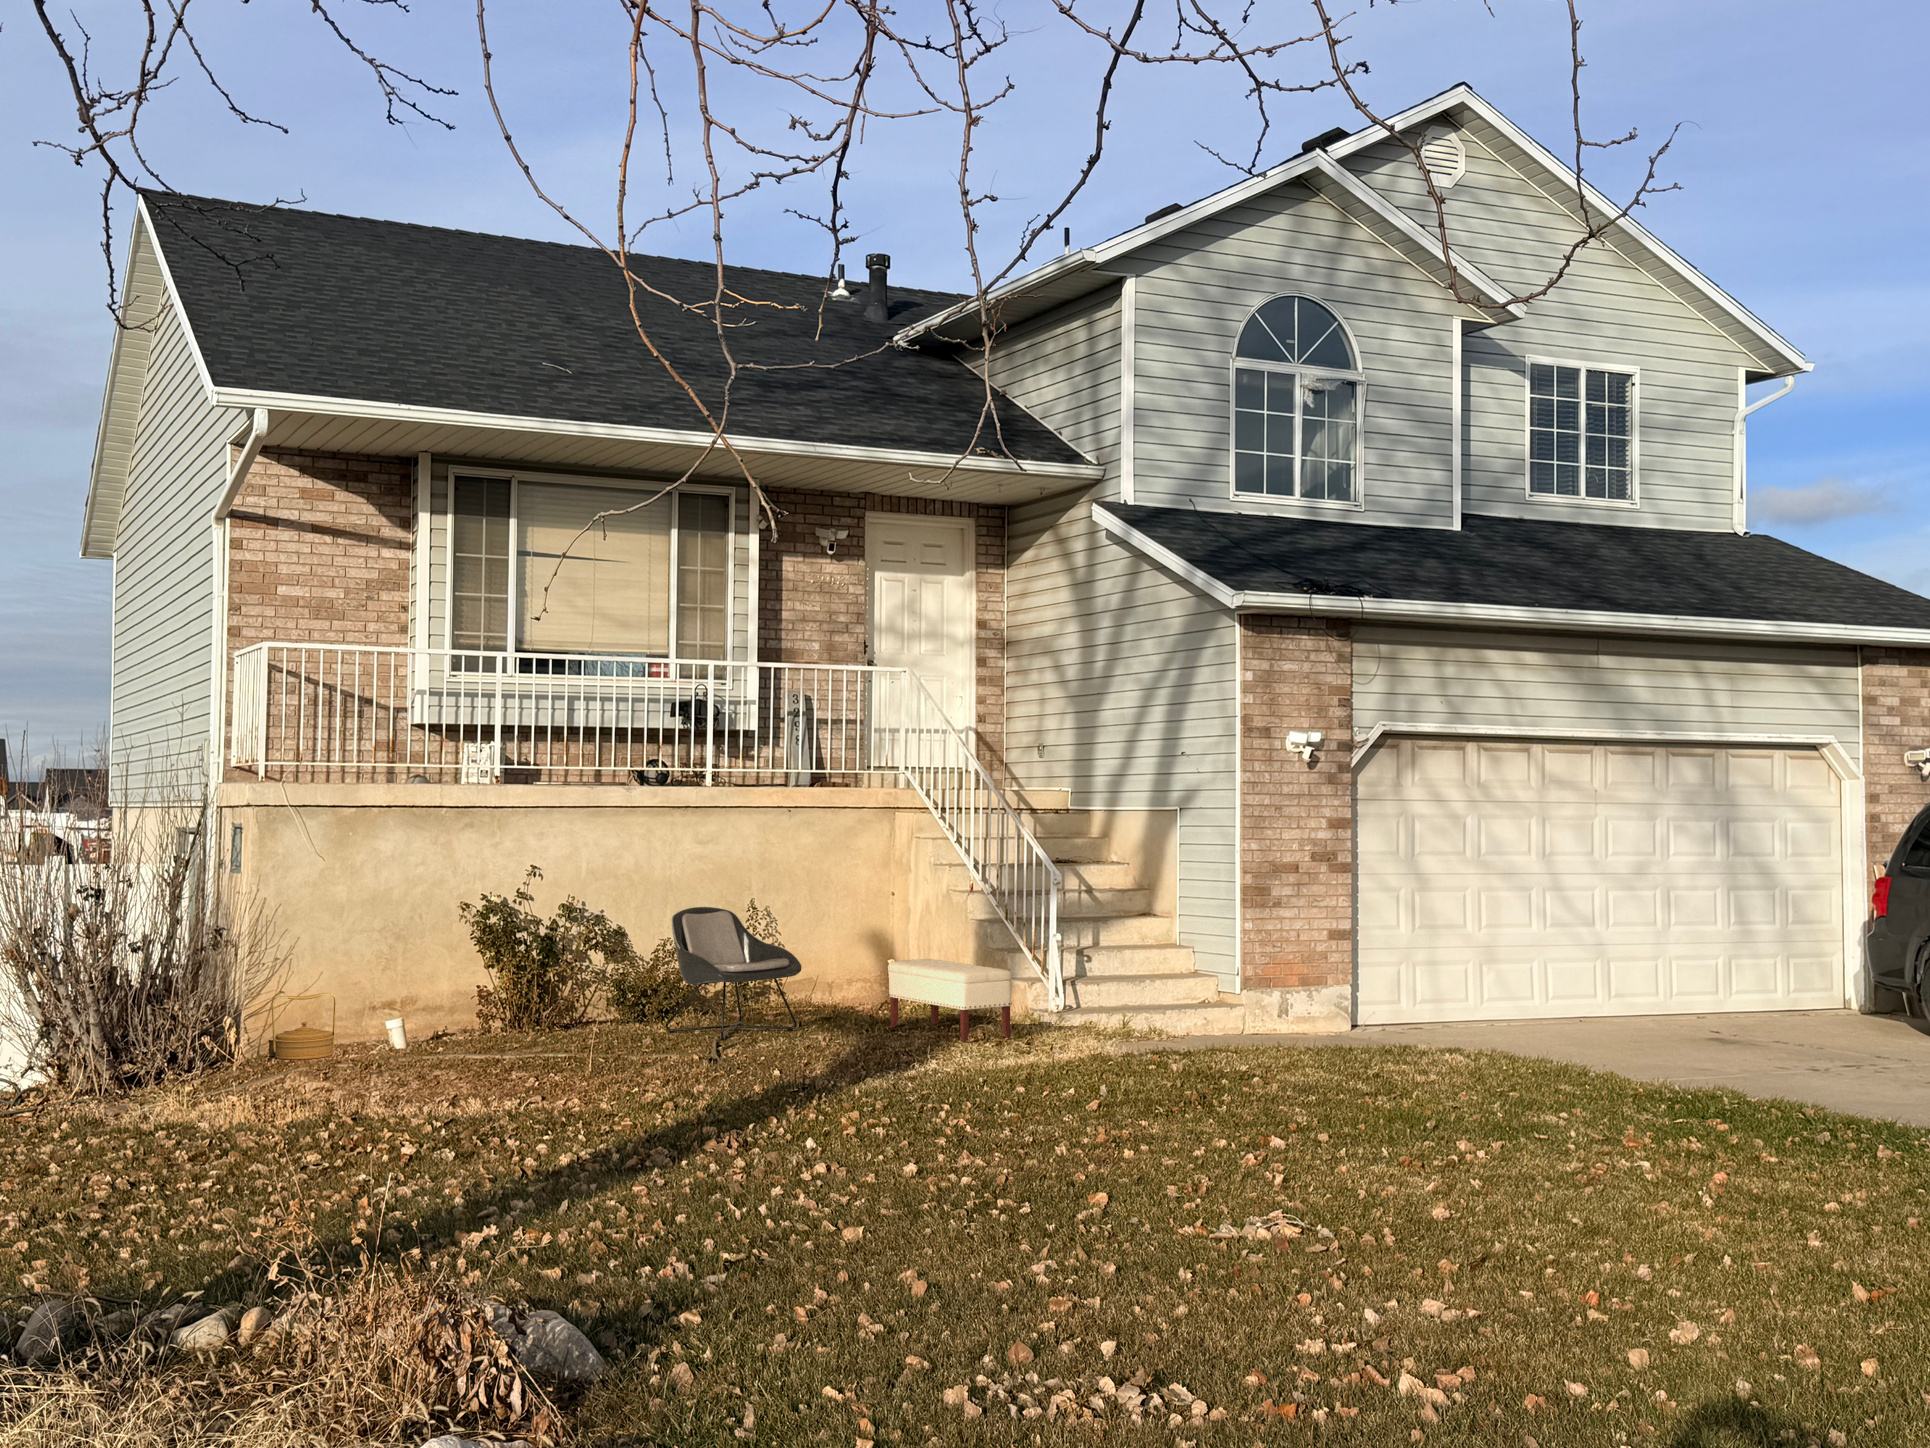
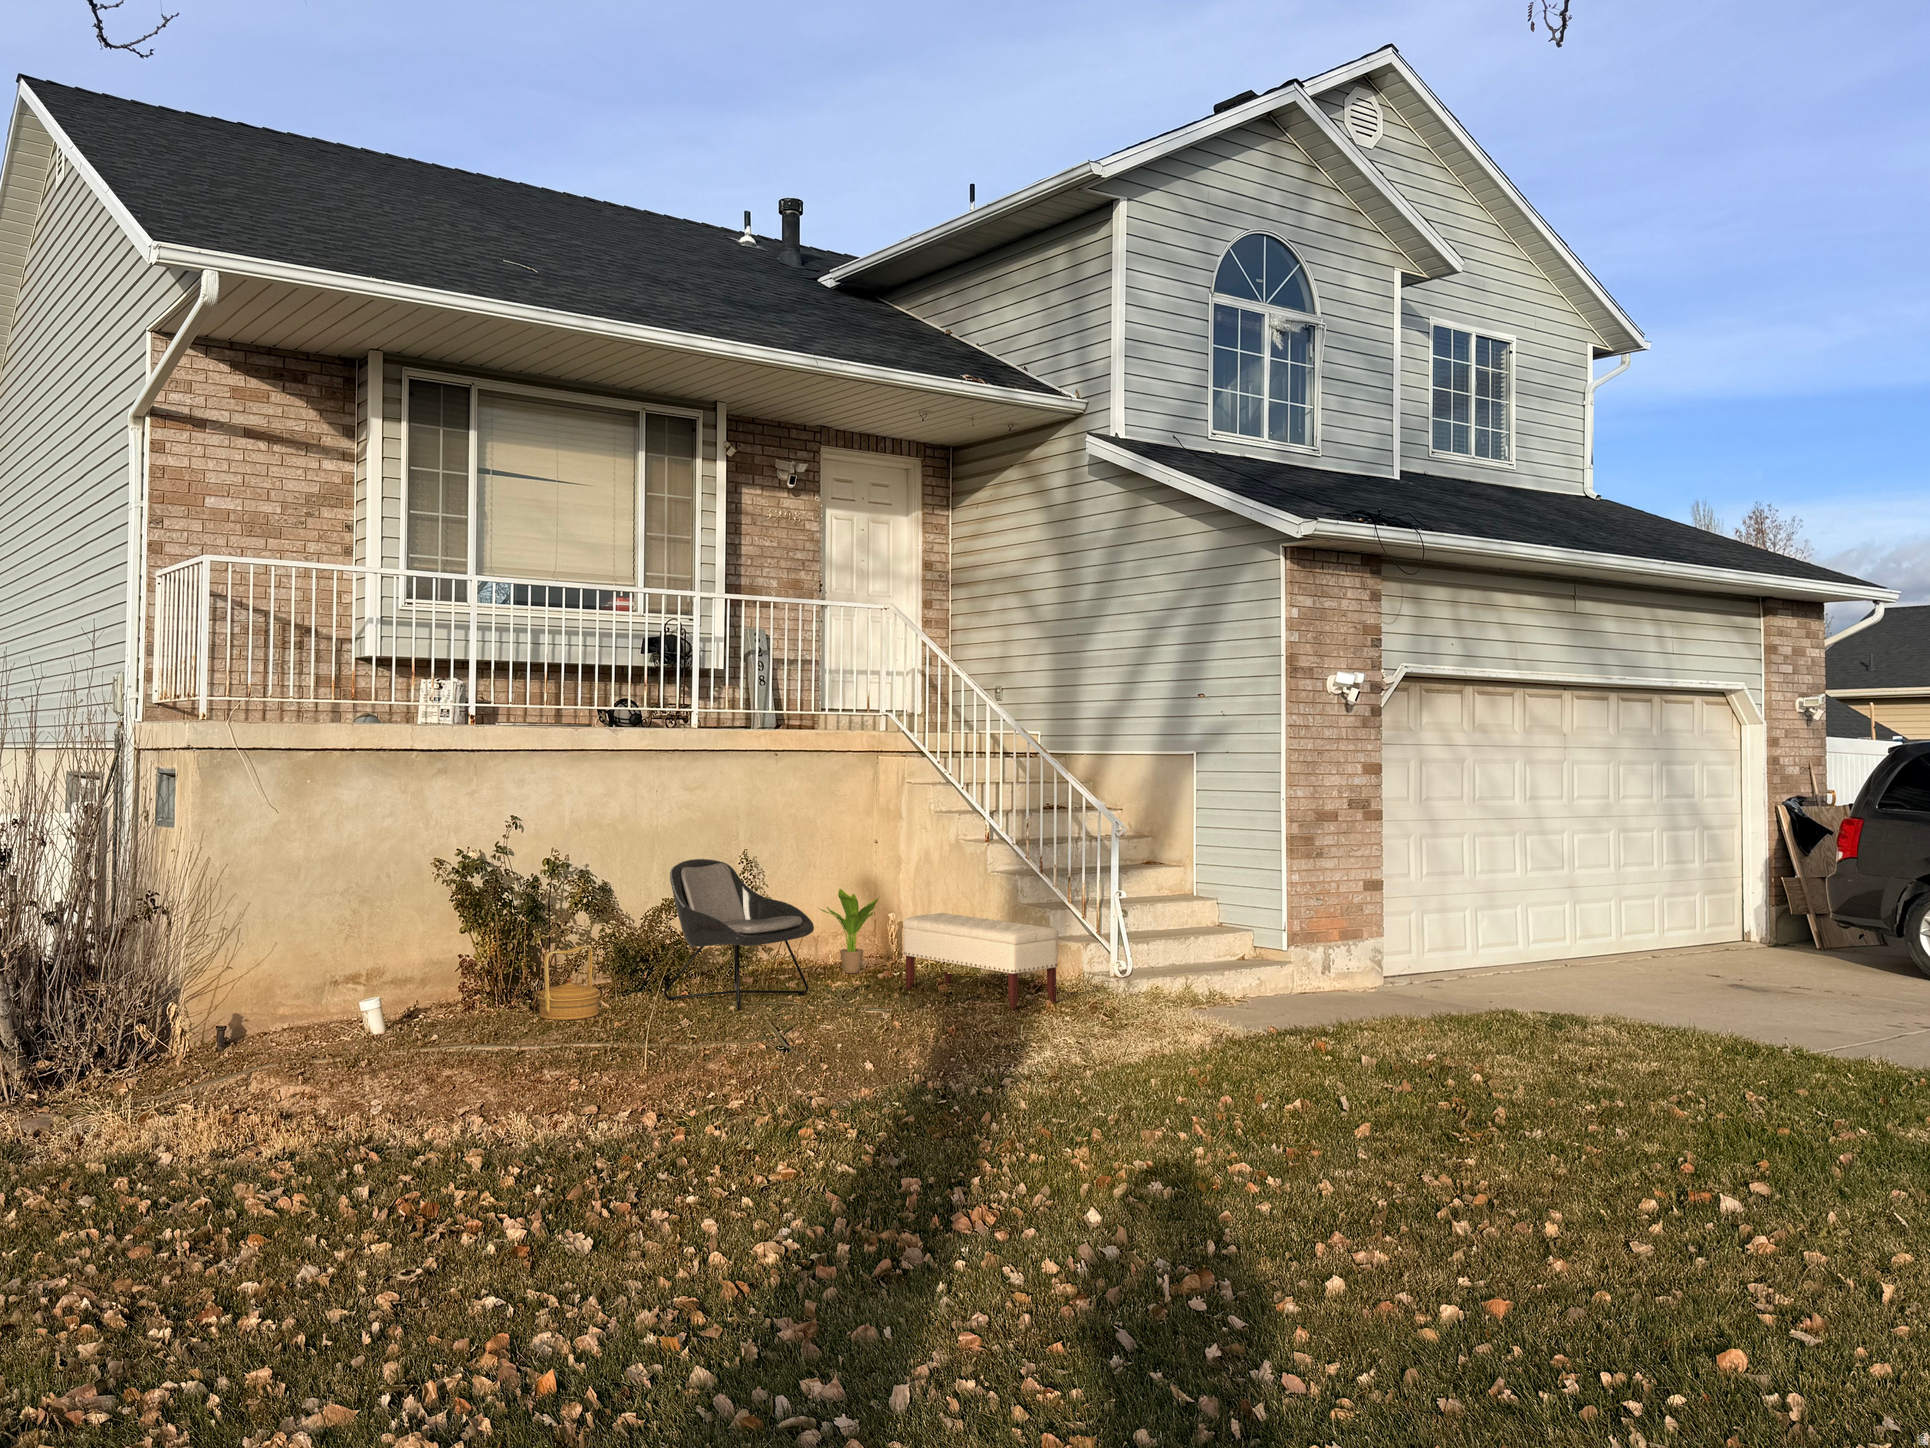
potted plant: none [824,936,884,1016] -> present [820,889,878,973]
woven basket: present [272,993,336,1060] -> present [538,945,600,1020]

